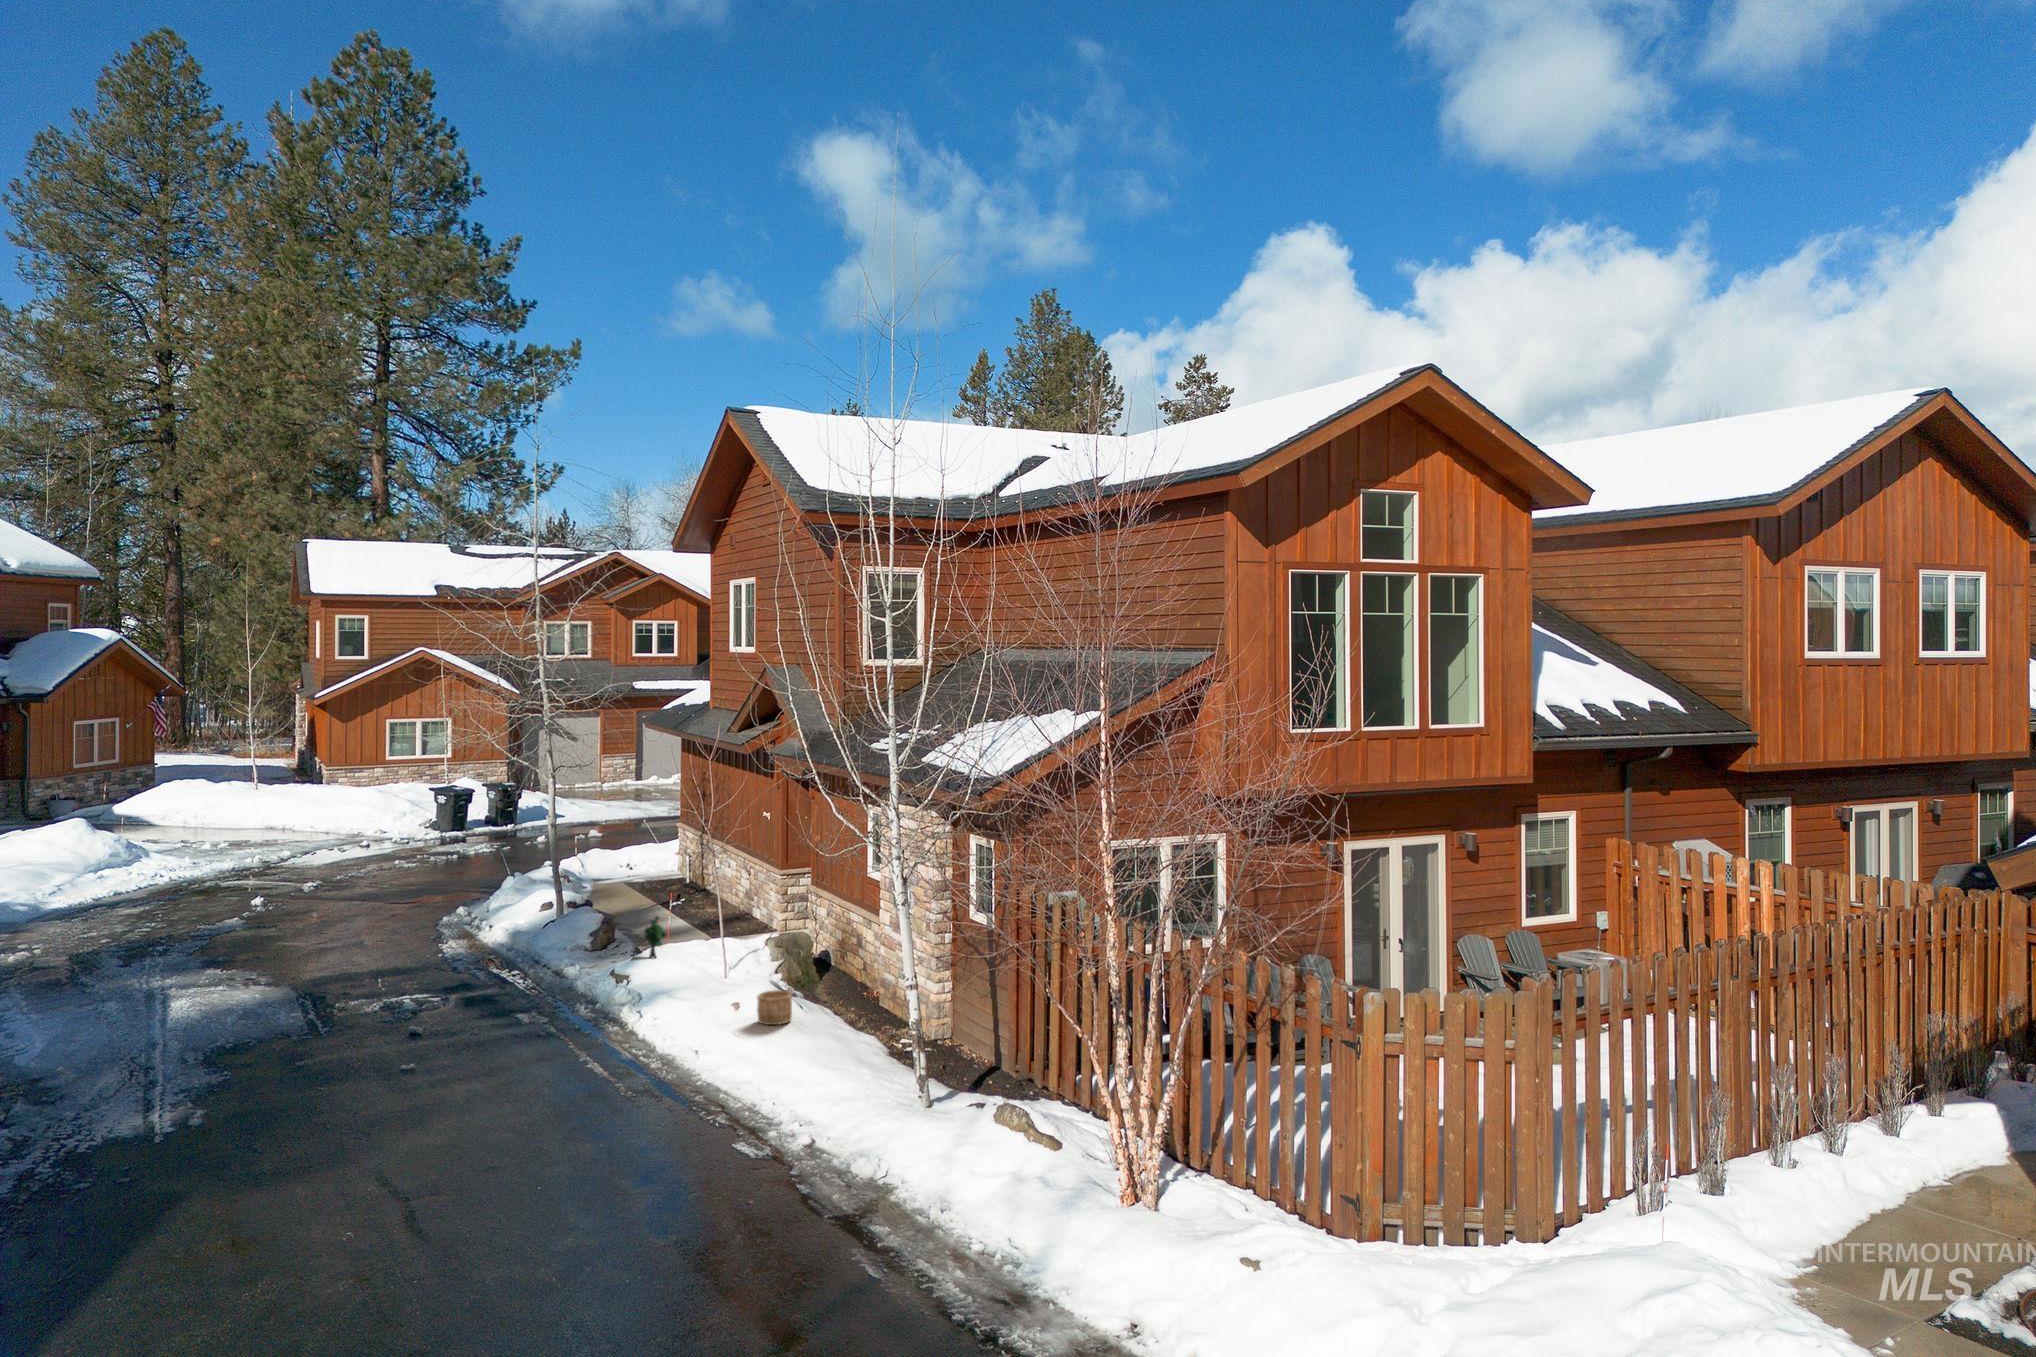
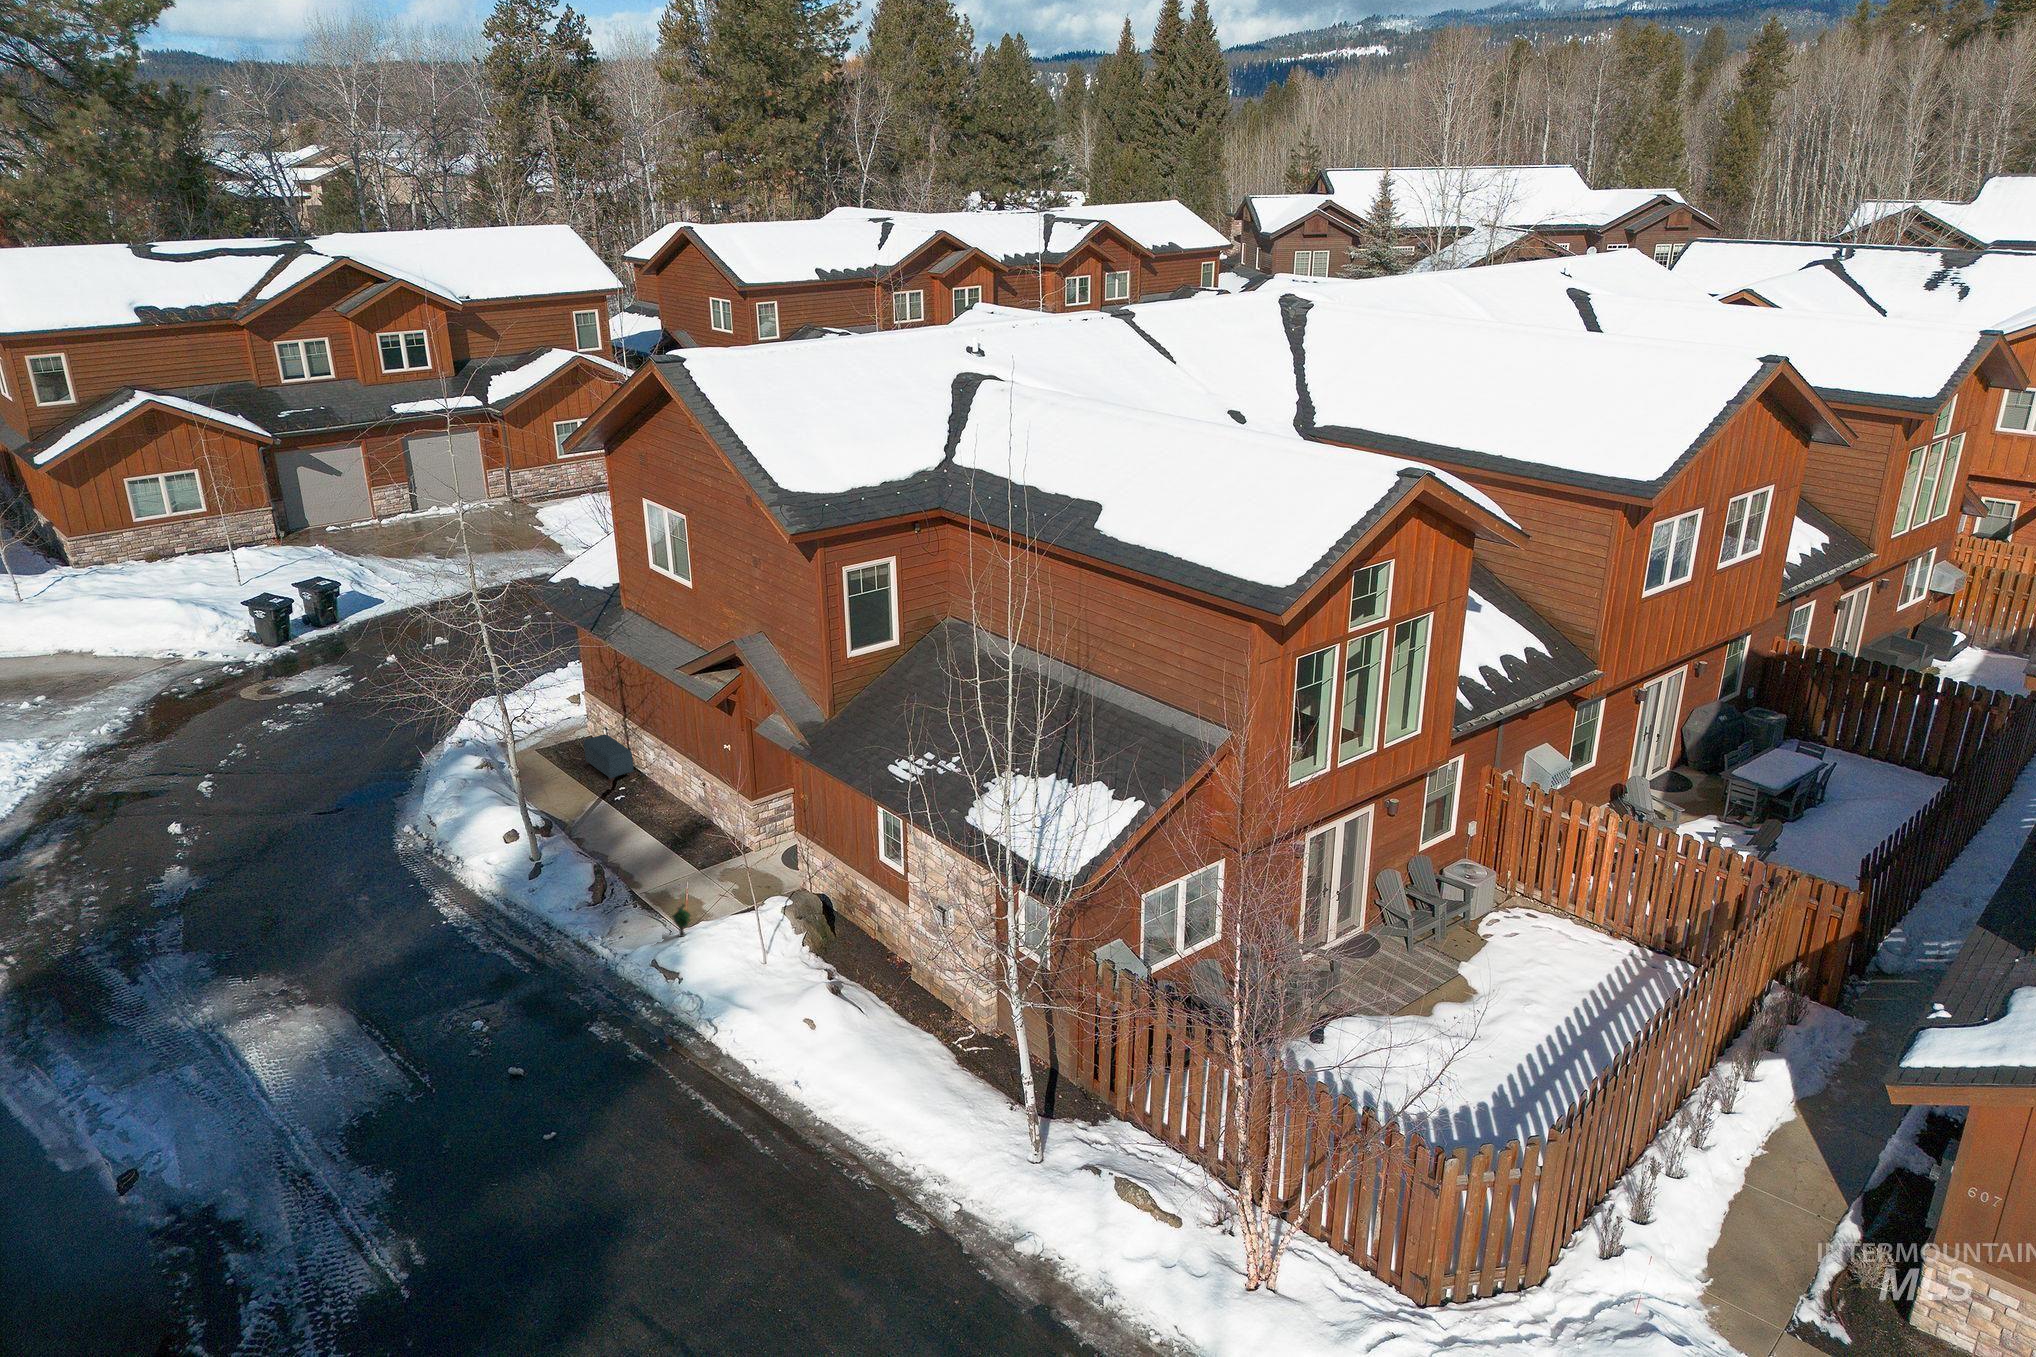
bench: none [659,851,700,887] -> present [584,734,634,781]
wooden bucket: present [757,990,792,1025] -> none [836,1013,864,1047]

